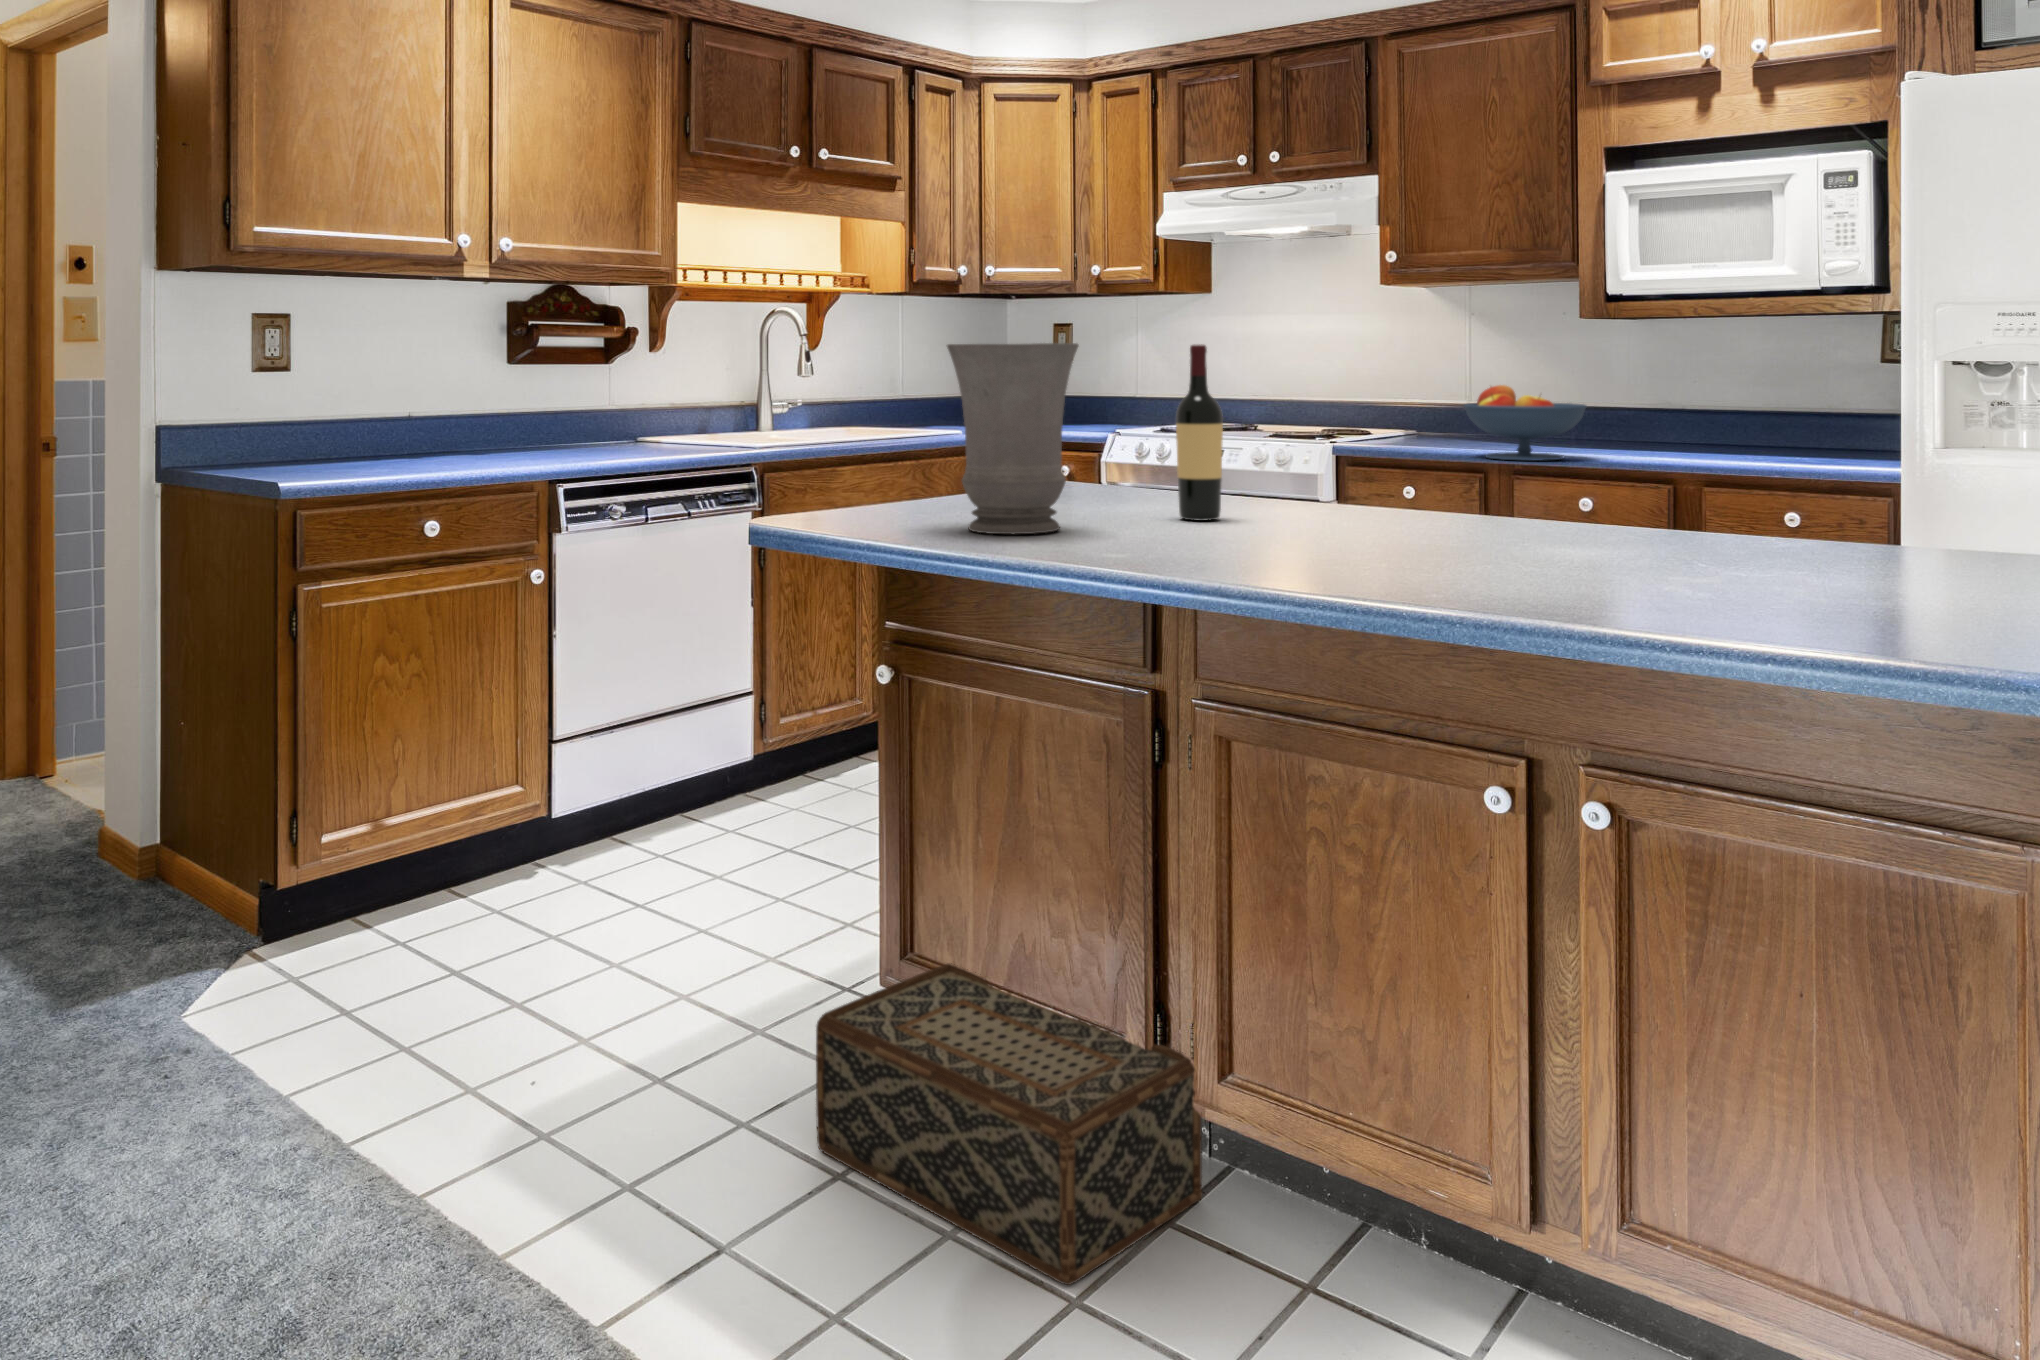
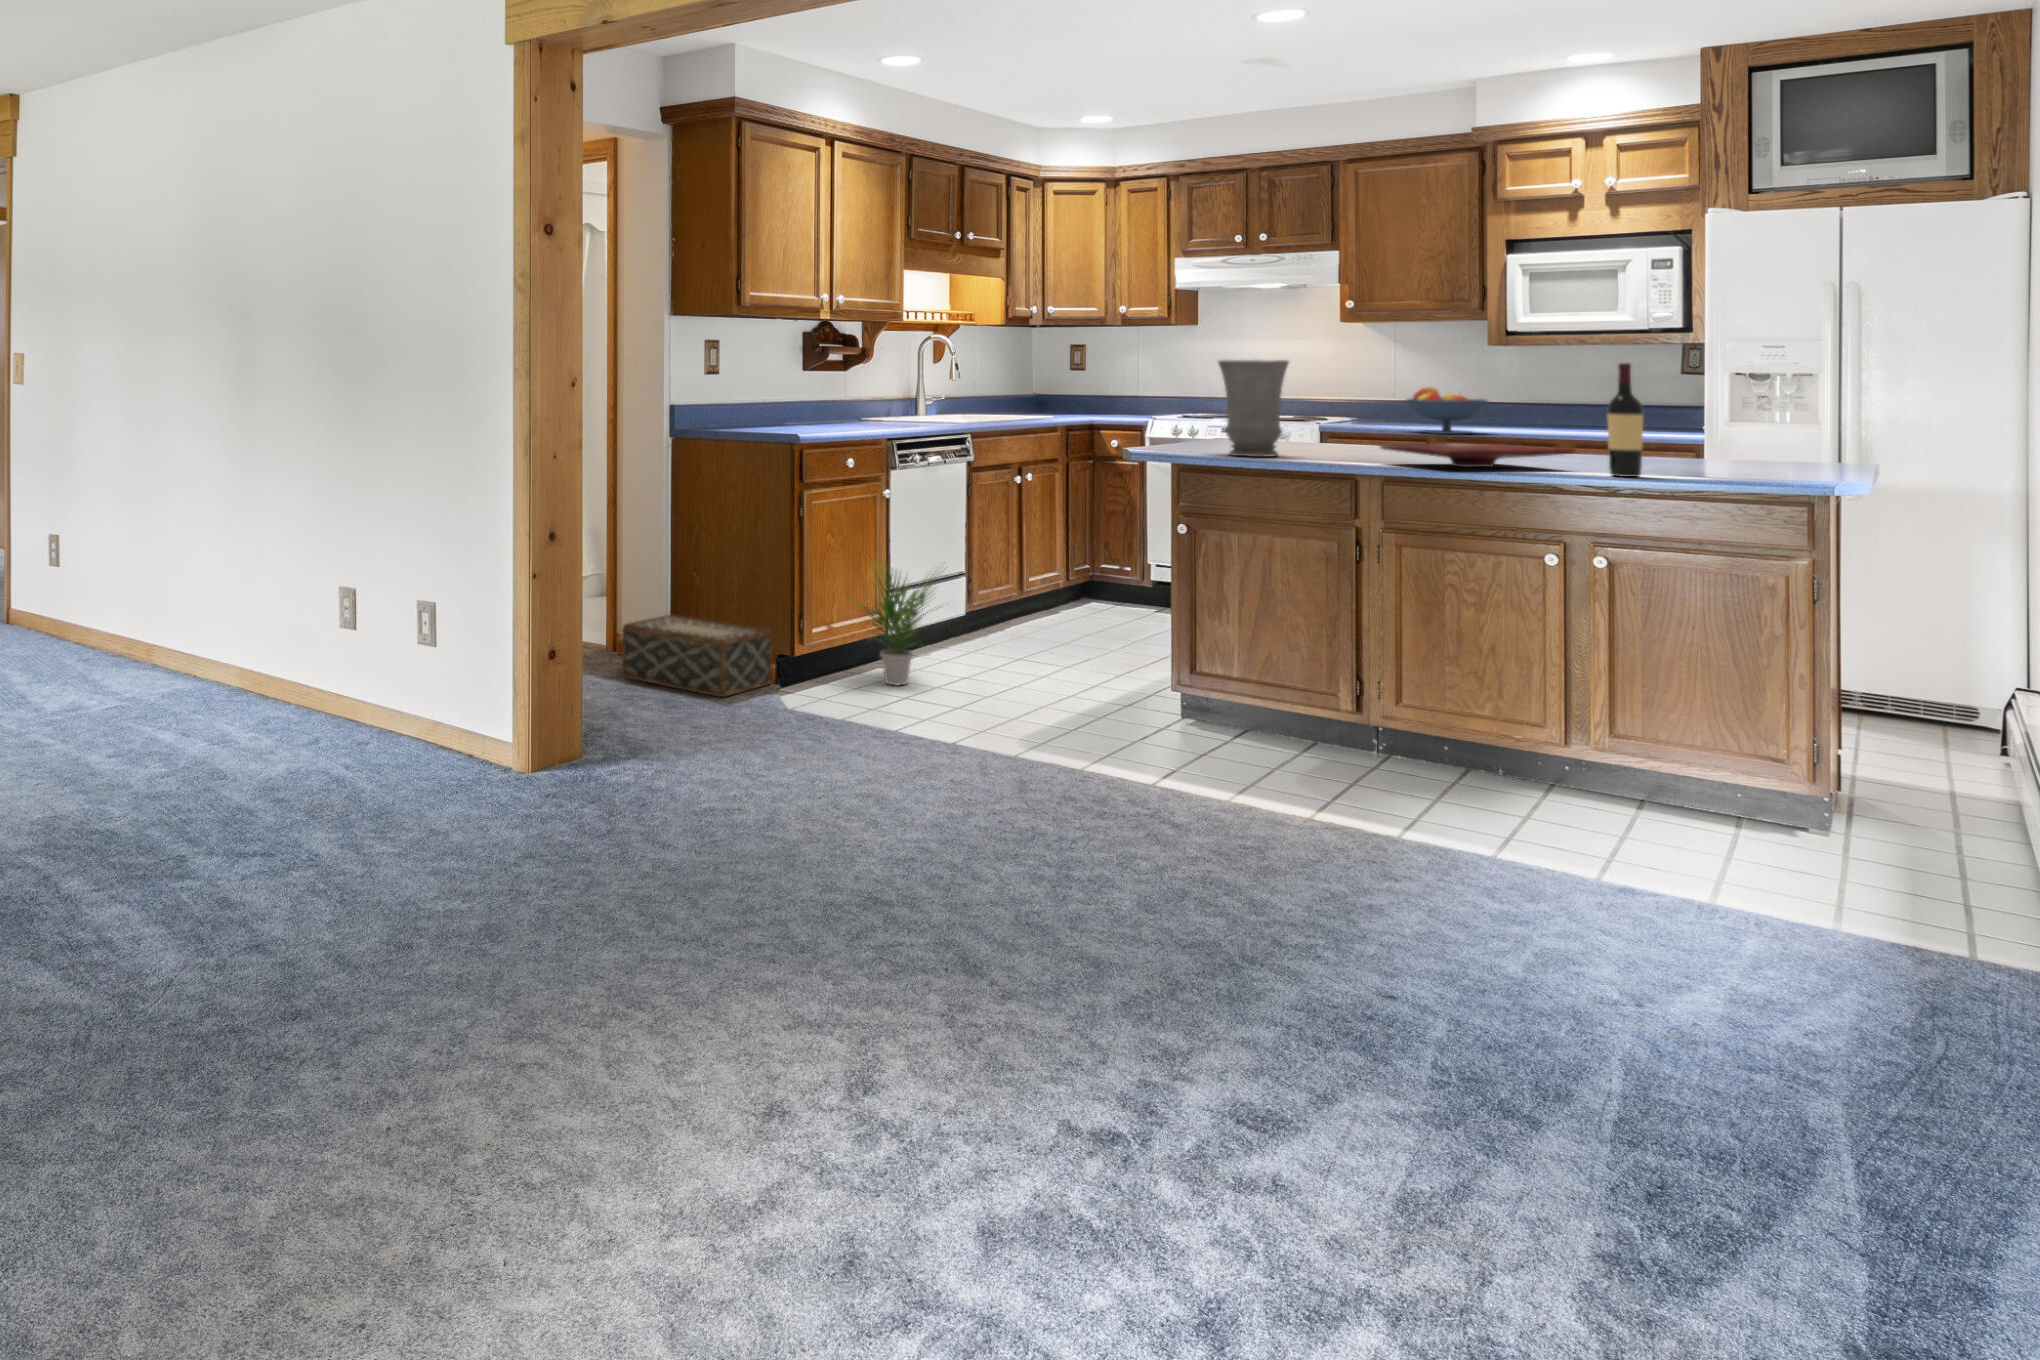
wine bottle: present [1176,344,1223,521] -> present [1608,363,1643,477]
cutting board: none [1200,509,1564,567] -> present [1380,444,1571,467]
potted plant: none [395,691,594,929] -> present [849,573,934,685]
woven basket: present [816,964,1202,1285] -> present [622,615,772,697]

